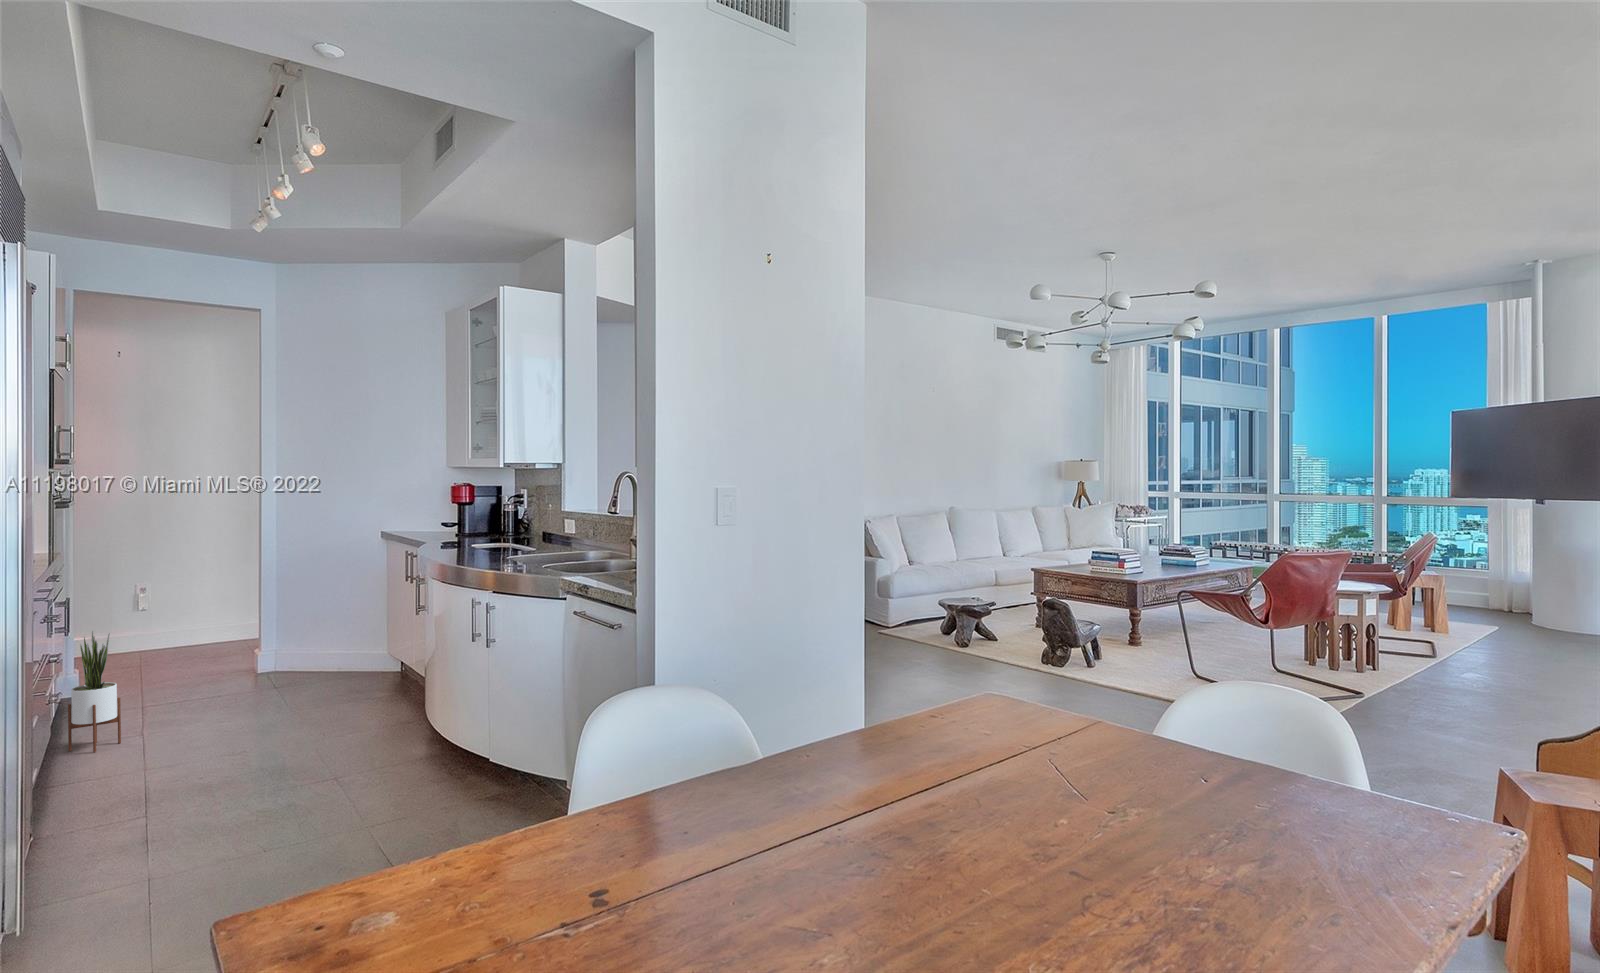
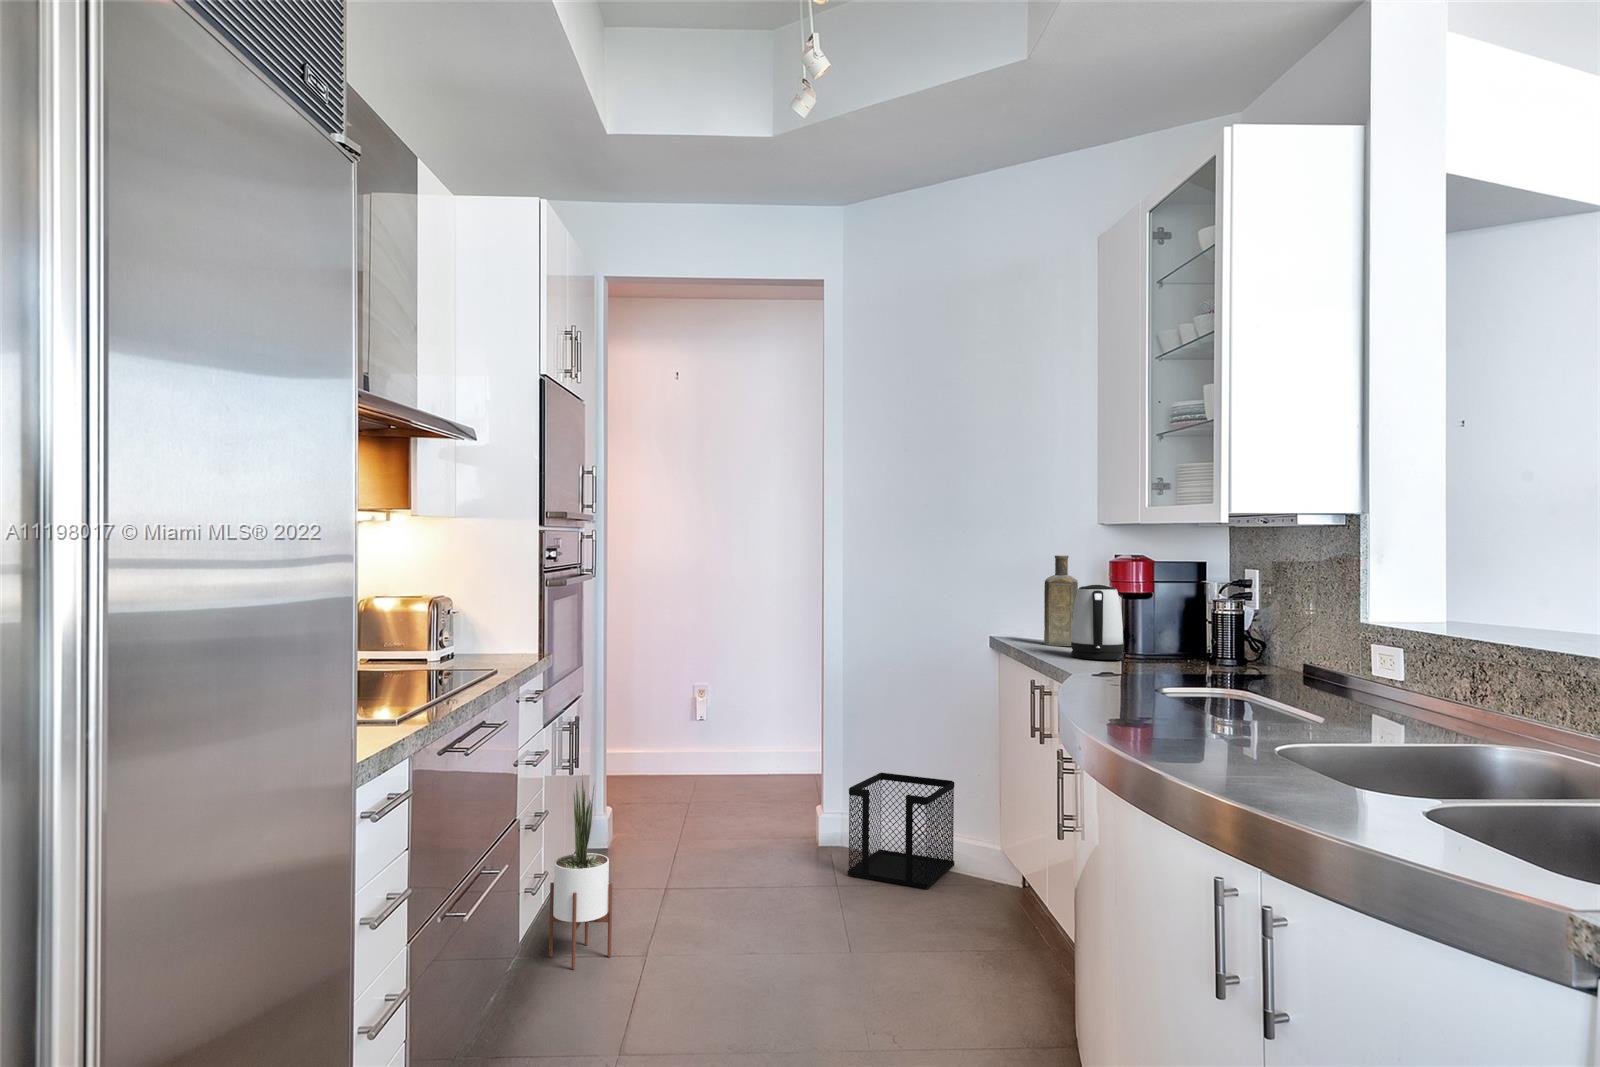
bottle: none [410,482,432,533] -> present [1044,556,1078,646]
kettle: none [428,498,458,538] -> present [1071,584,1124,660]
wastebasket: none [282,619,356,684] -> present [847,773,954,889]

